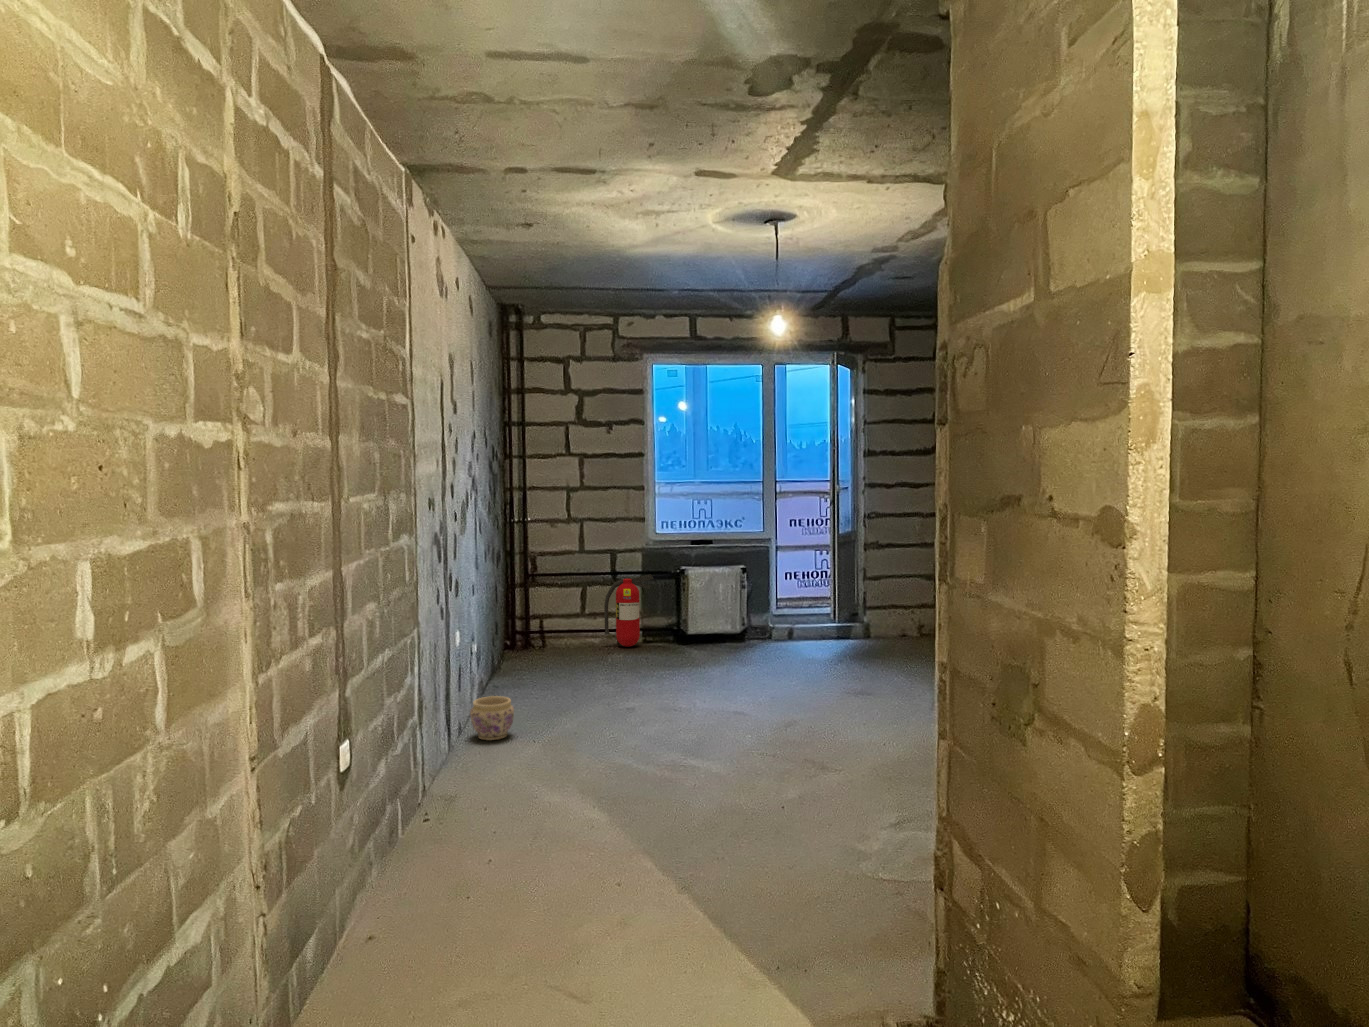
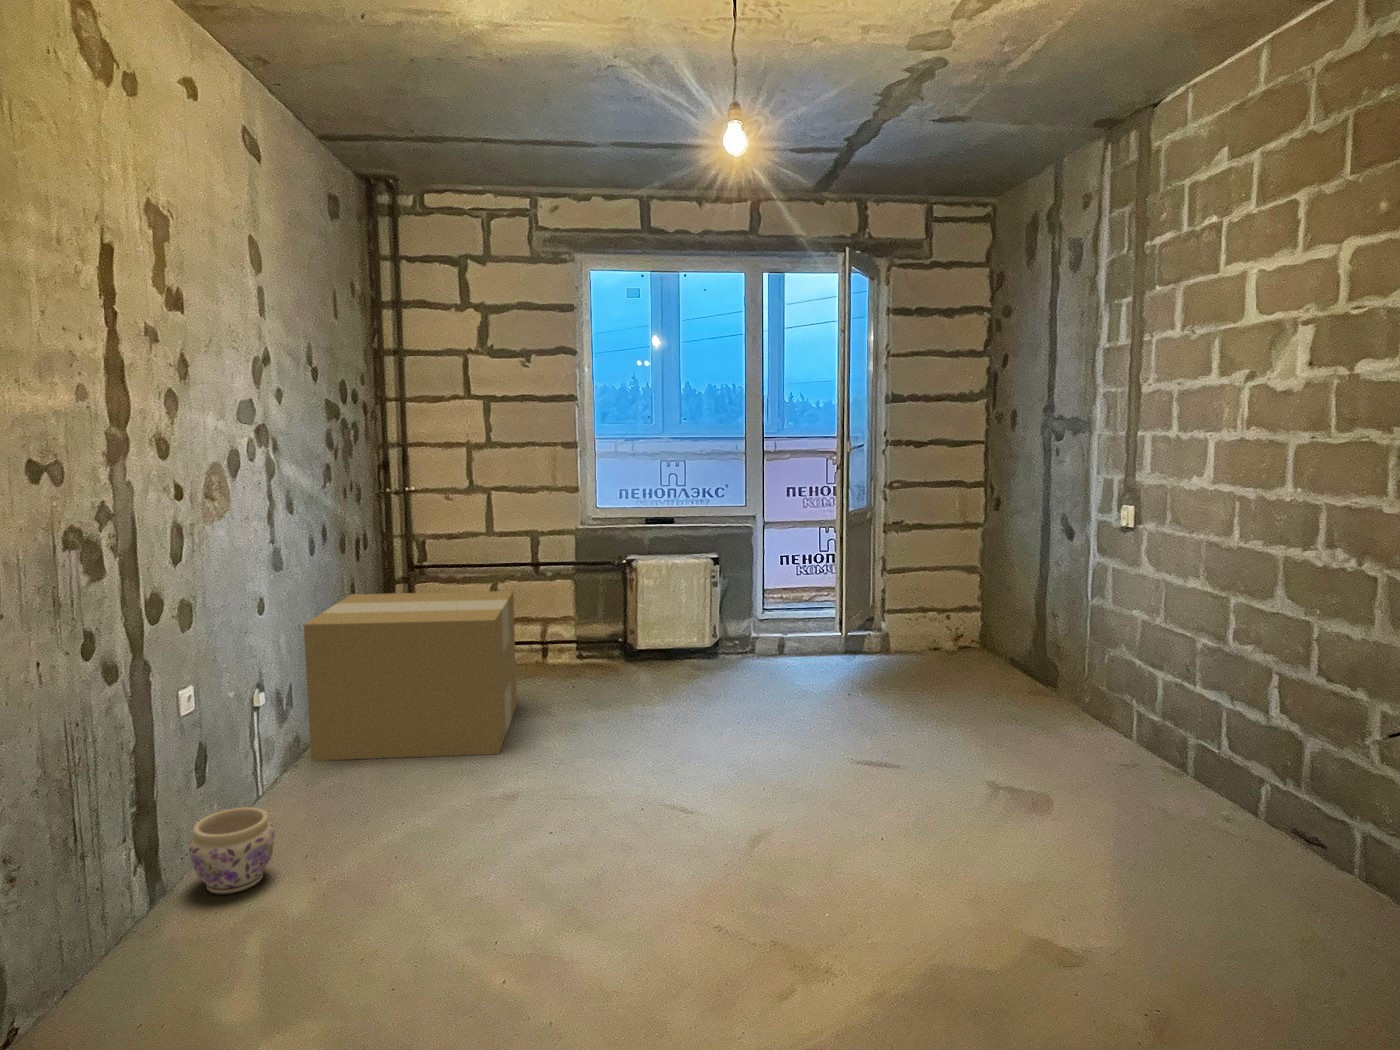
fire extinguisher: present [604,574,653,647] -> none [520,566,589,667]
cardboard box: none [493,587,614,692] -> present [304,591,517,761]

